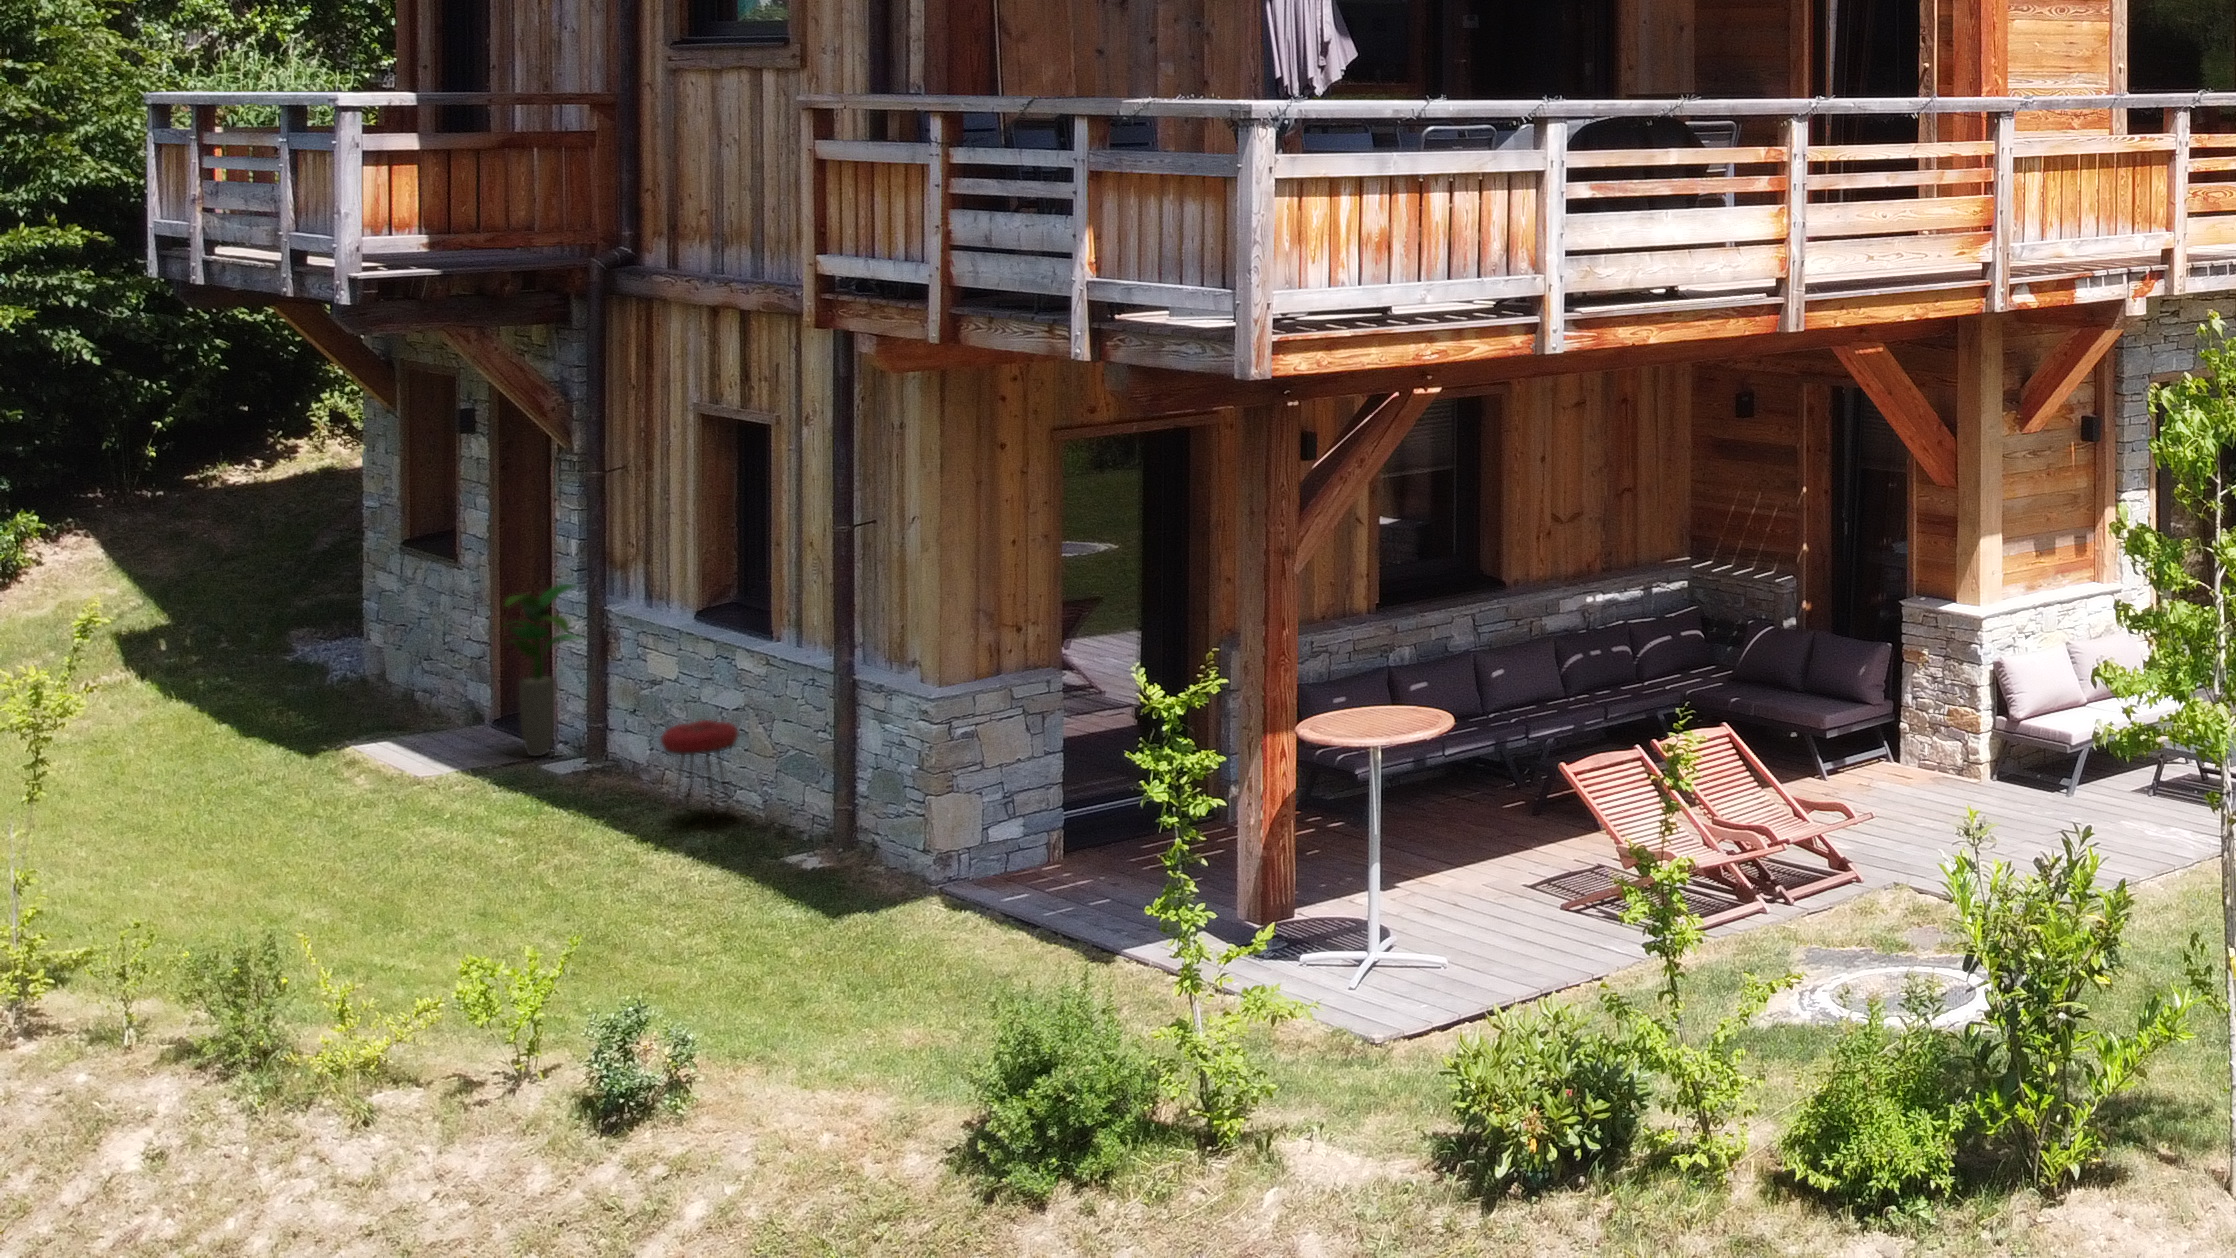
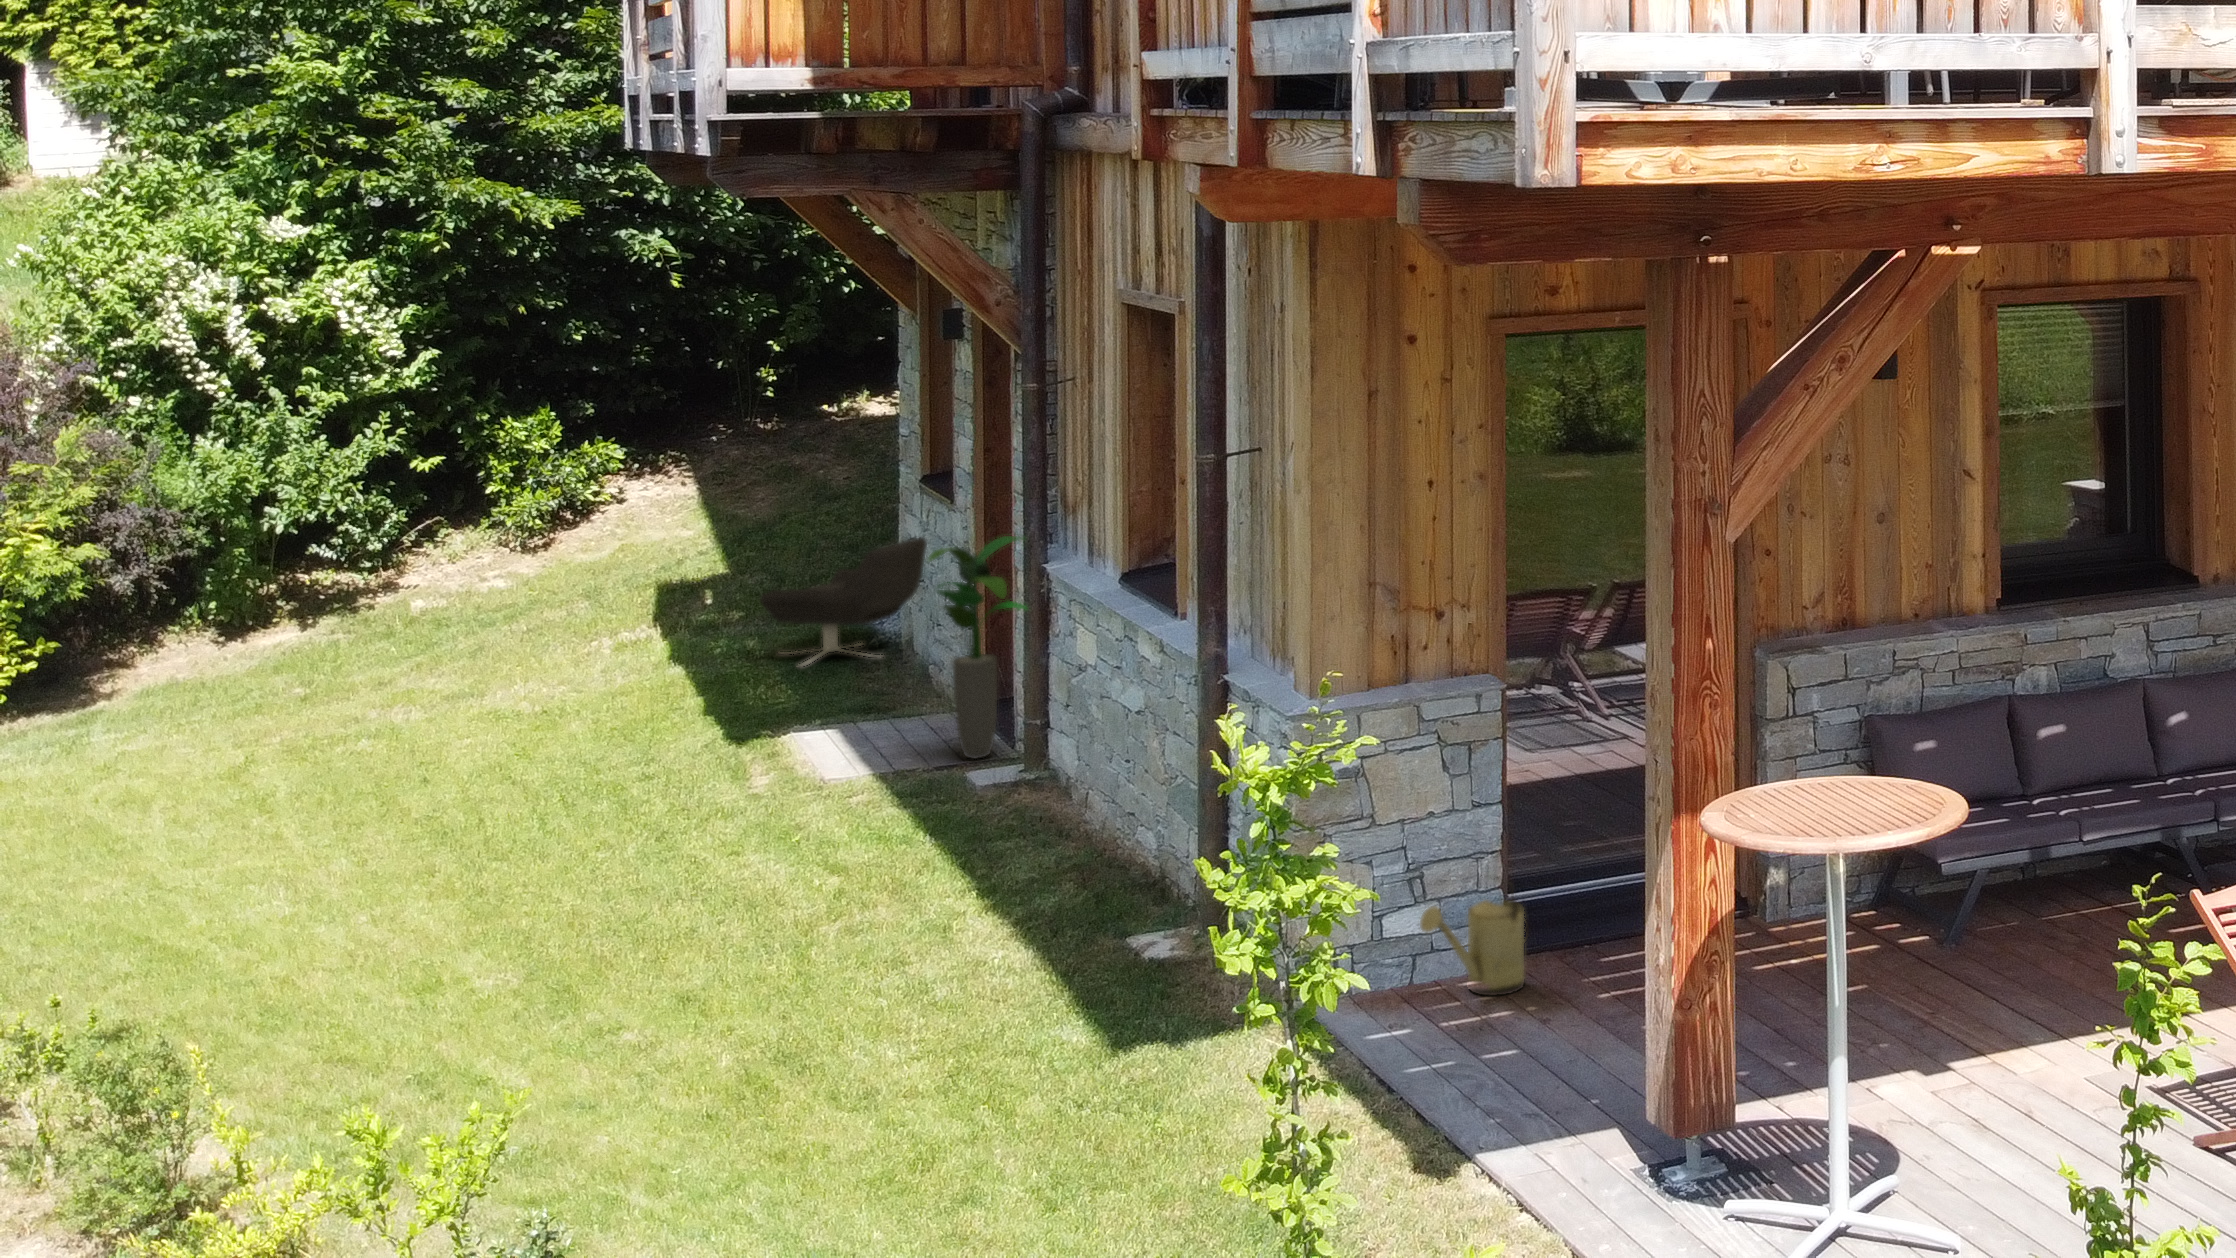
lounge chair: none [267,589,410,700] -> present [760,537,927,667]
stool: present [661,720,738,803] -> none [1038,729,1140,869]
watering can: none [1023,793,1087,871] -> present [1420,875,1528,996]

